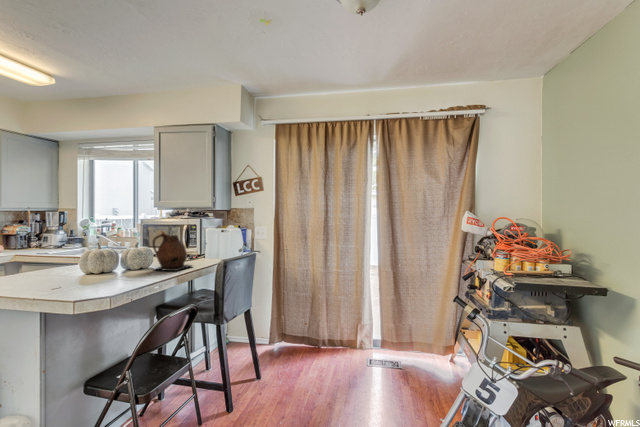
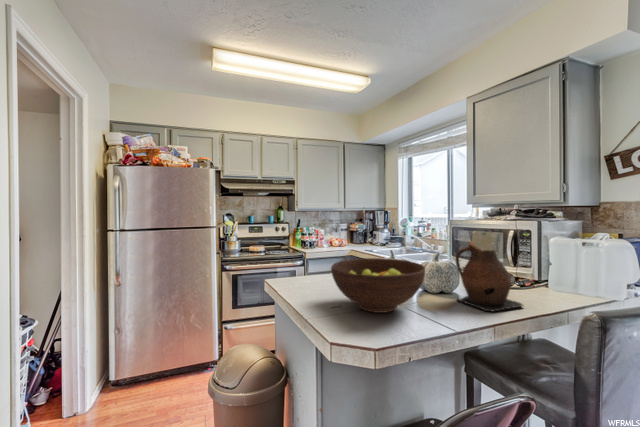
fruit bowl: none [47,247,135,285] -> present [331,258,425,313]

